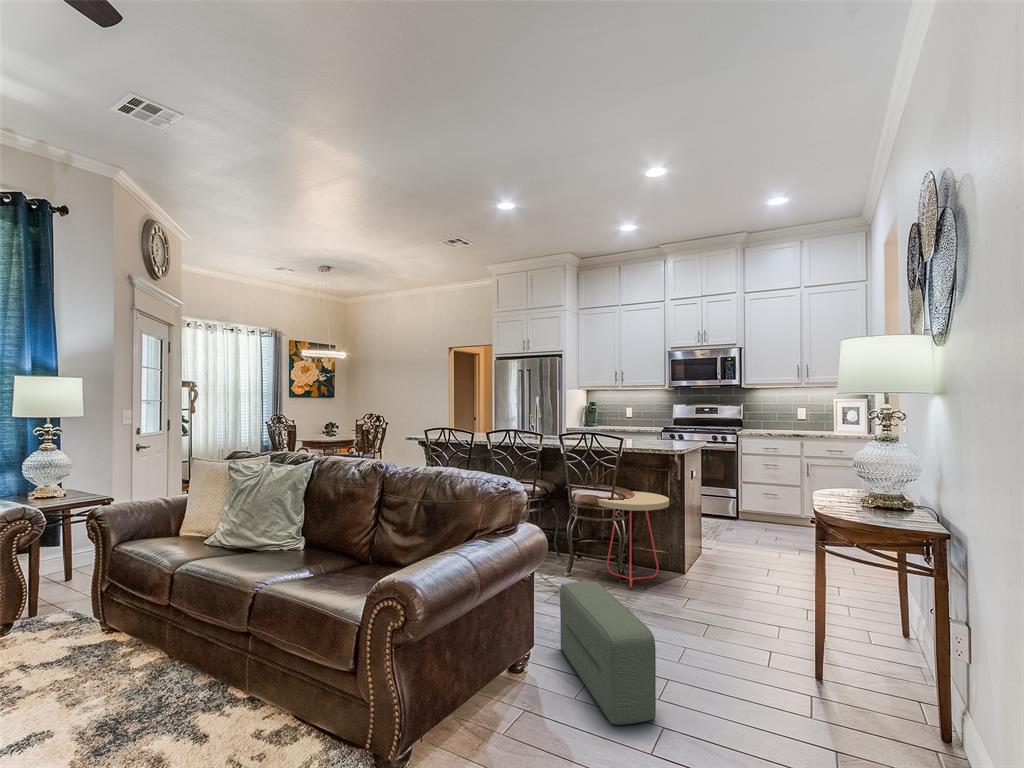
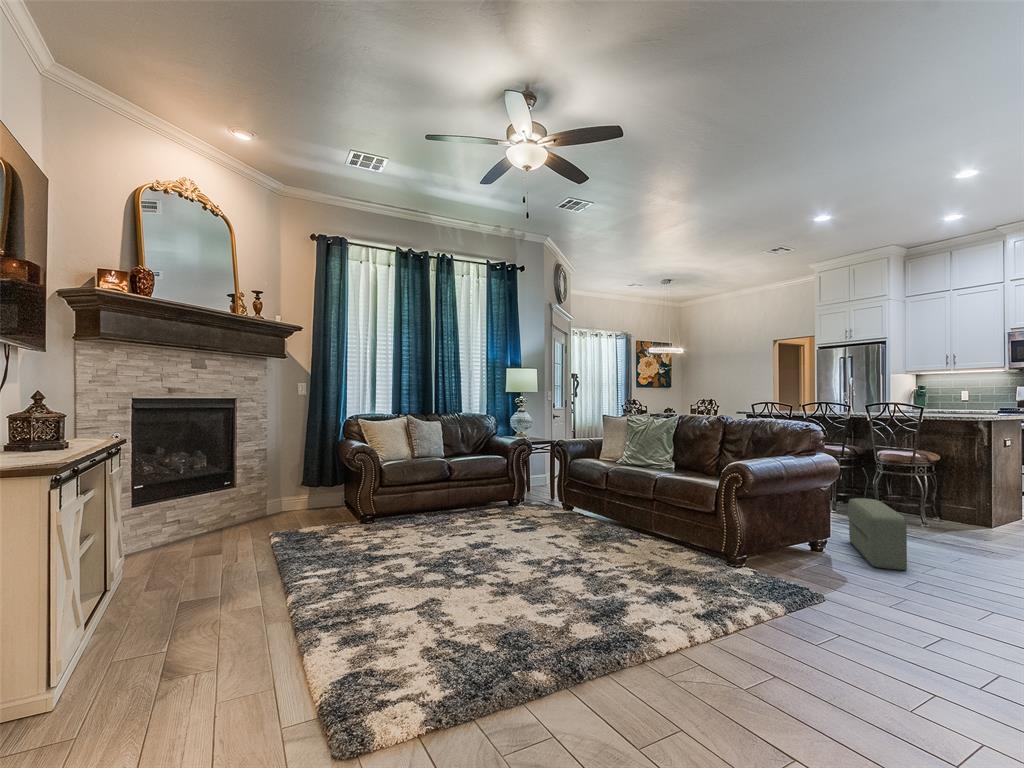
side table: present [597,491,669,588] -> none [896,454,972,527]

